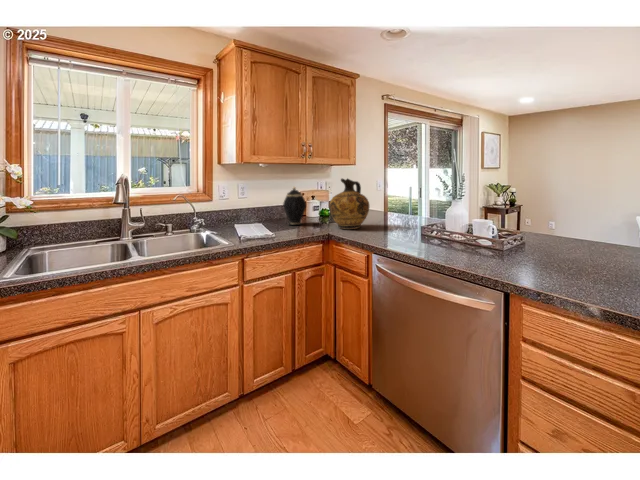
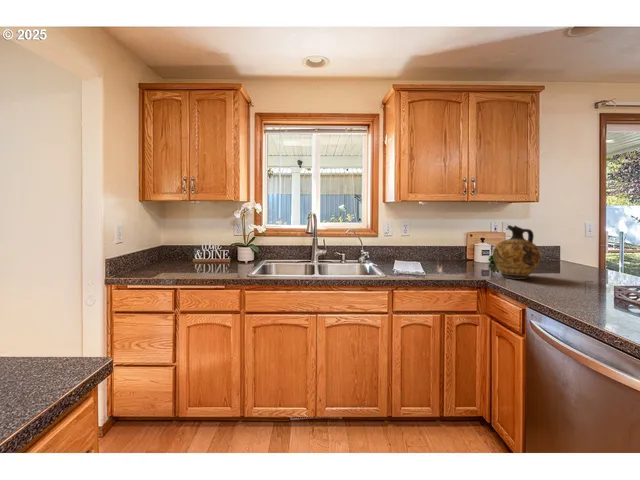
teapot: present [283,187,306,225] -> none [446,229,471,267]

